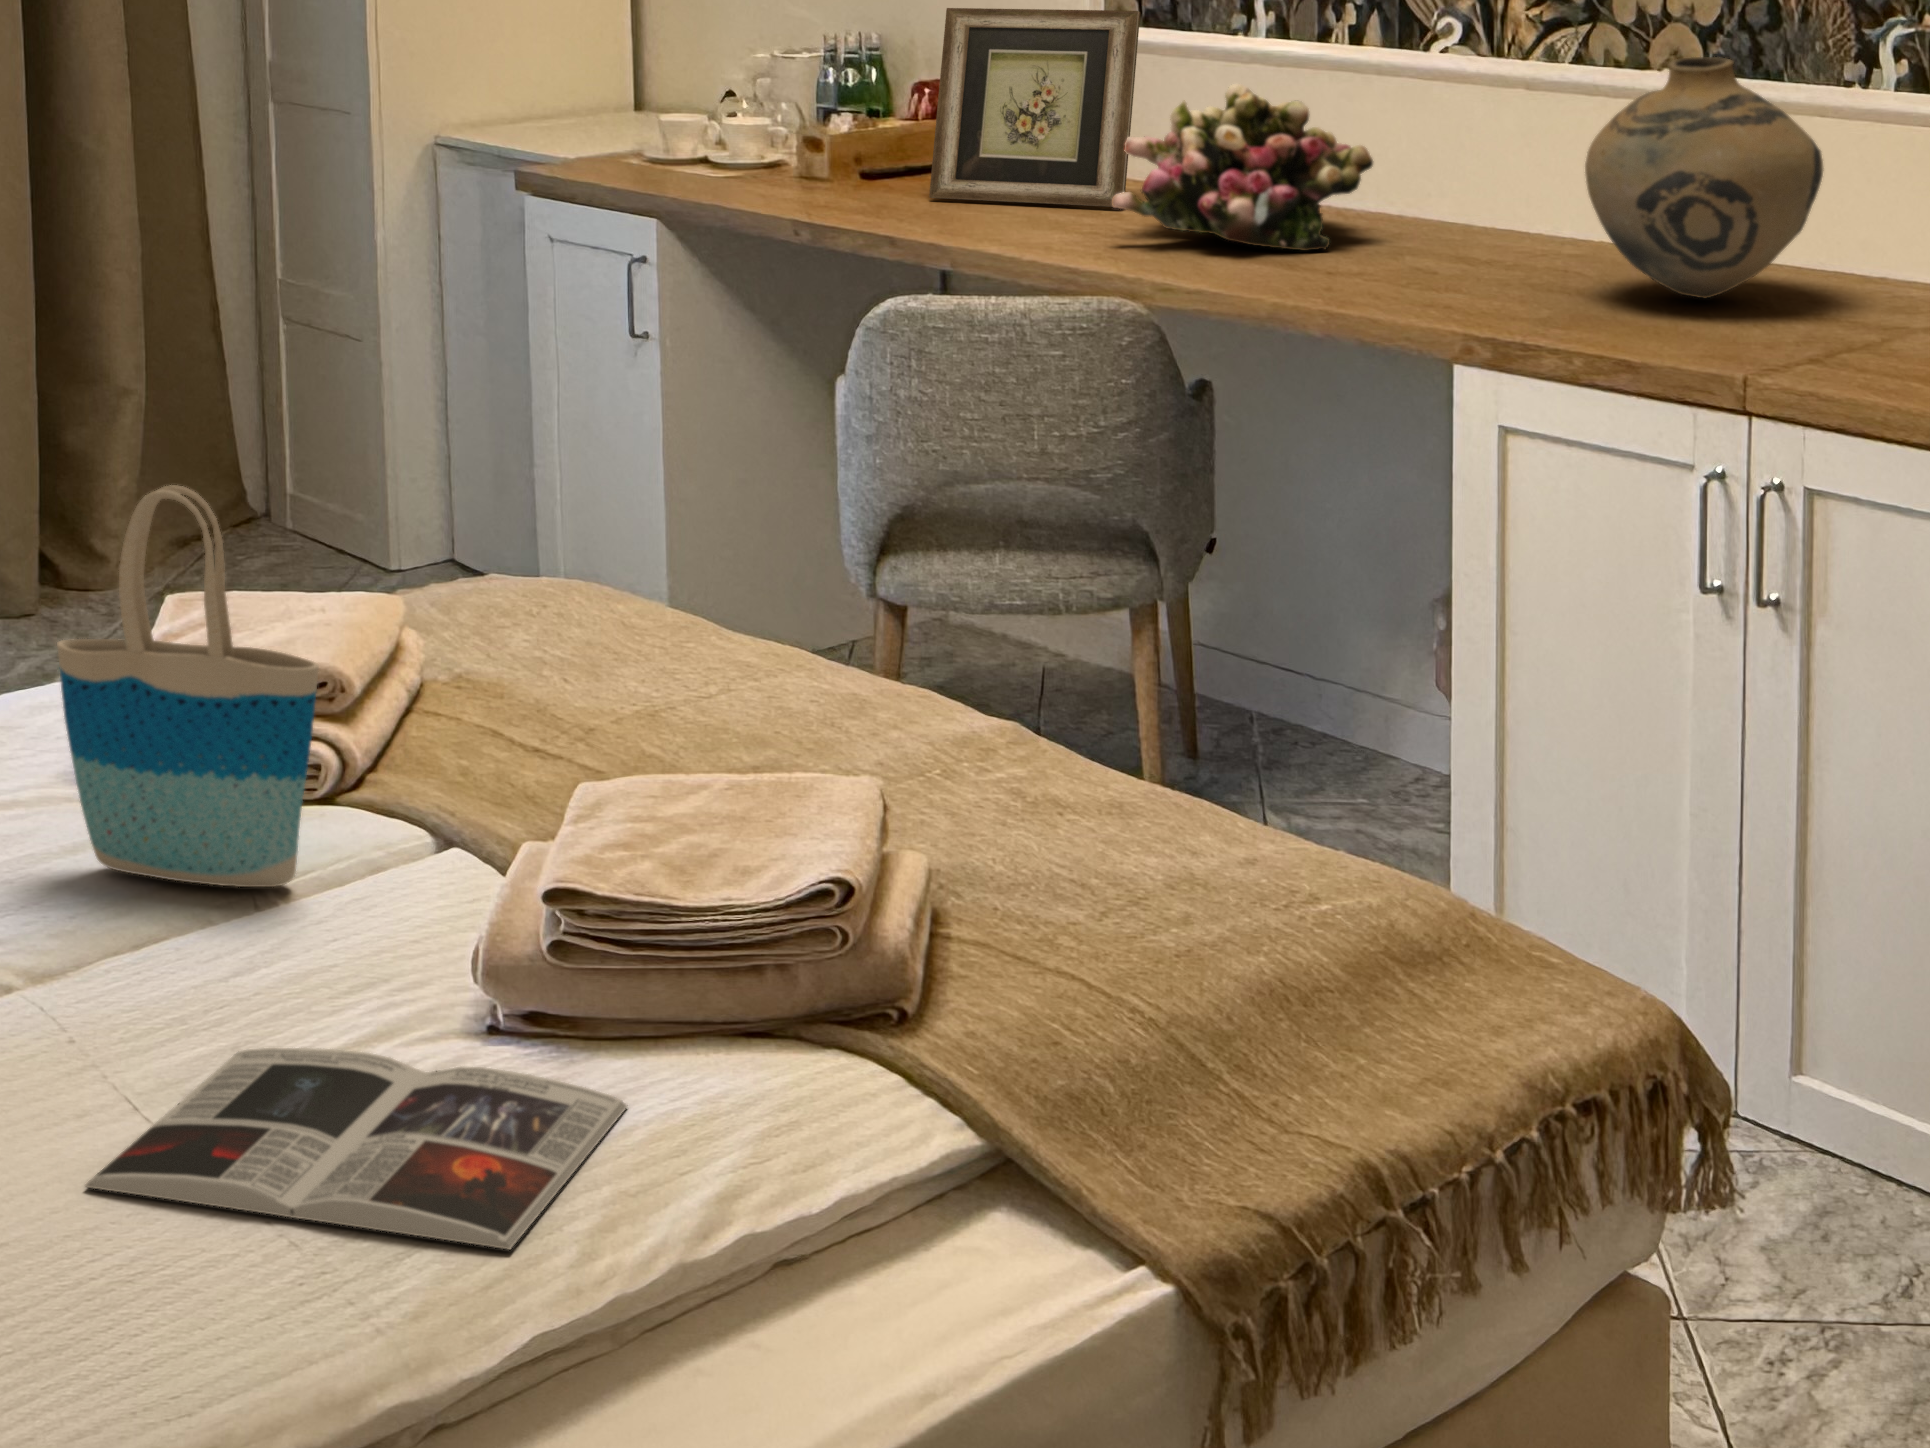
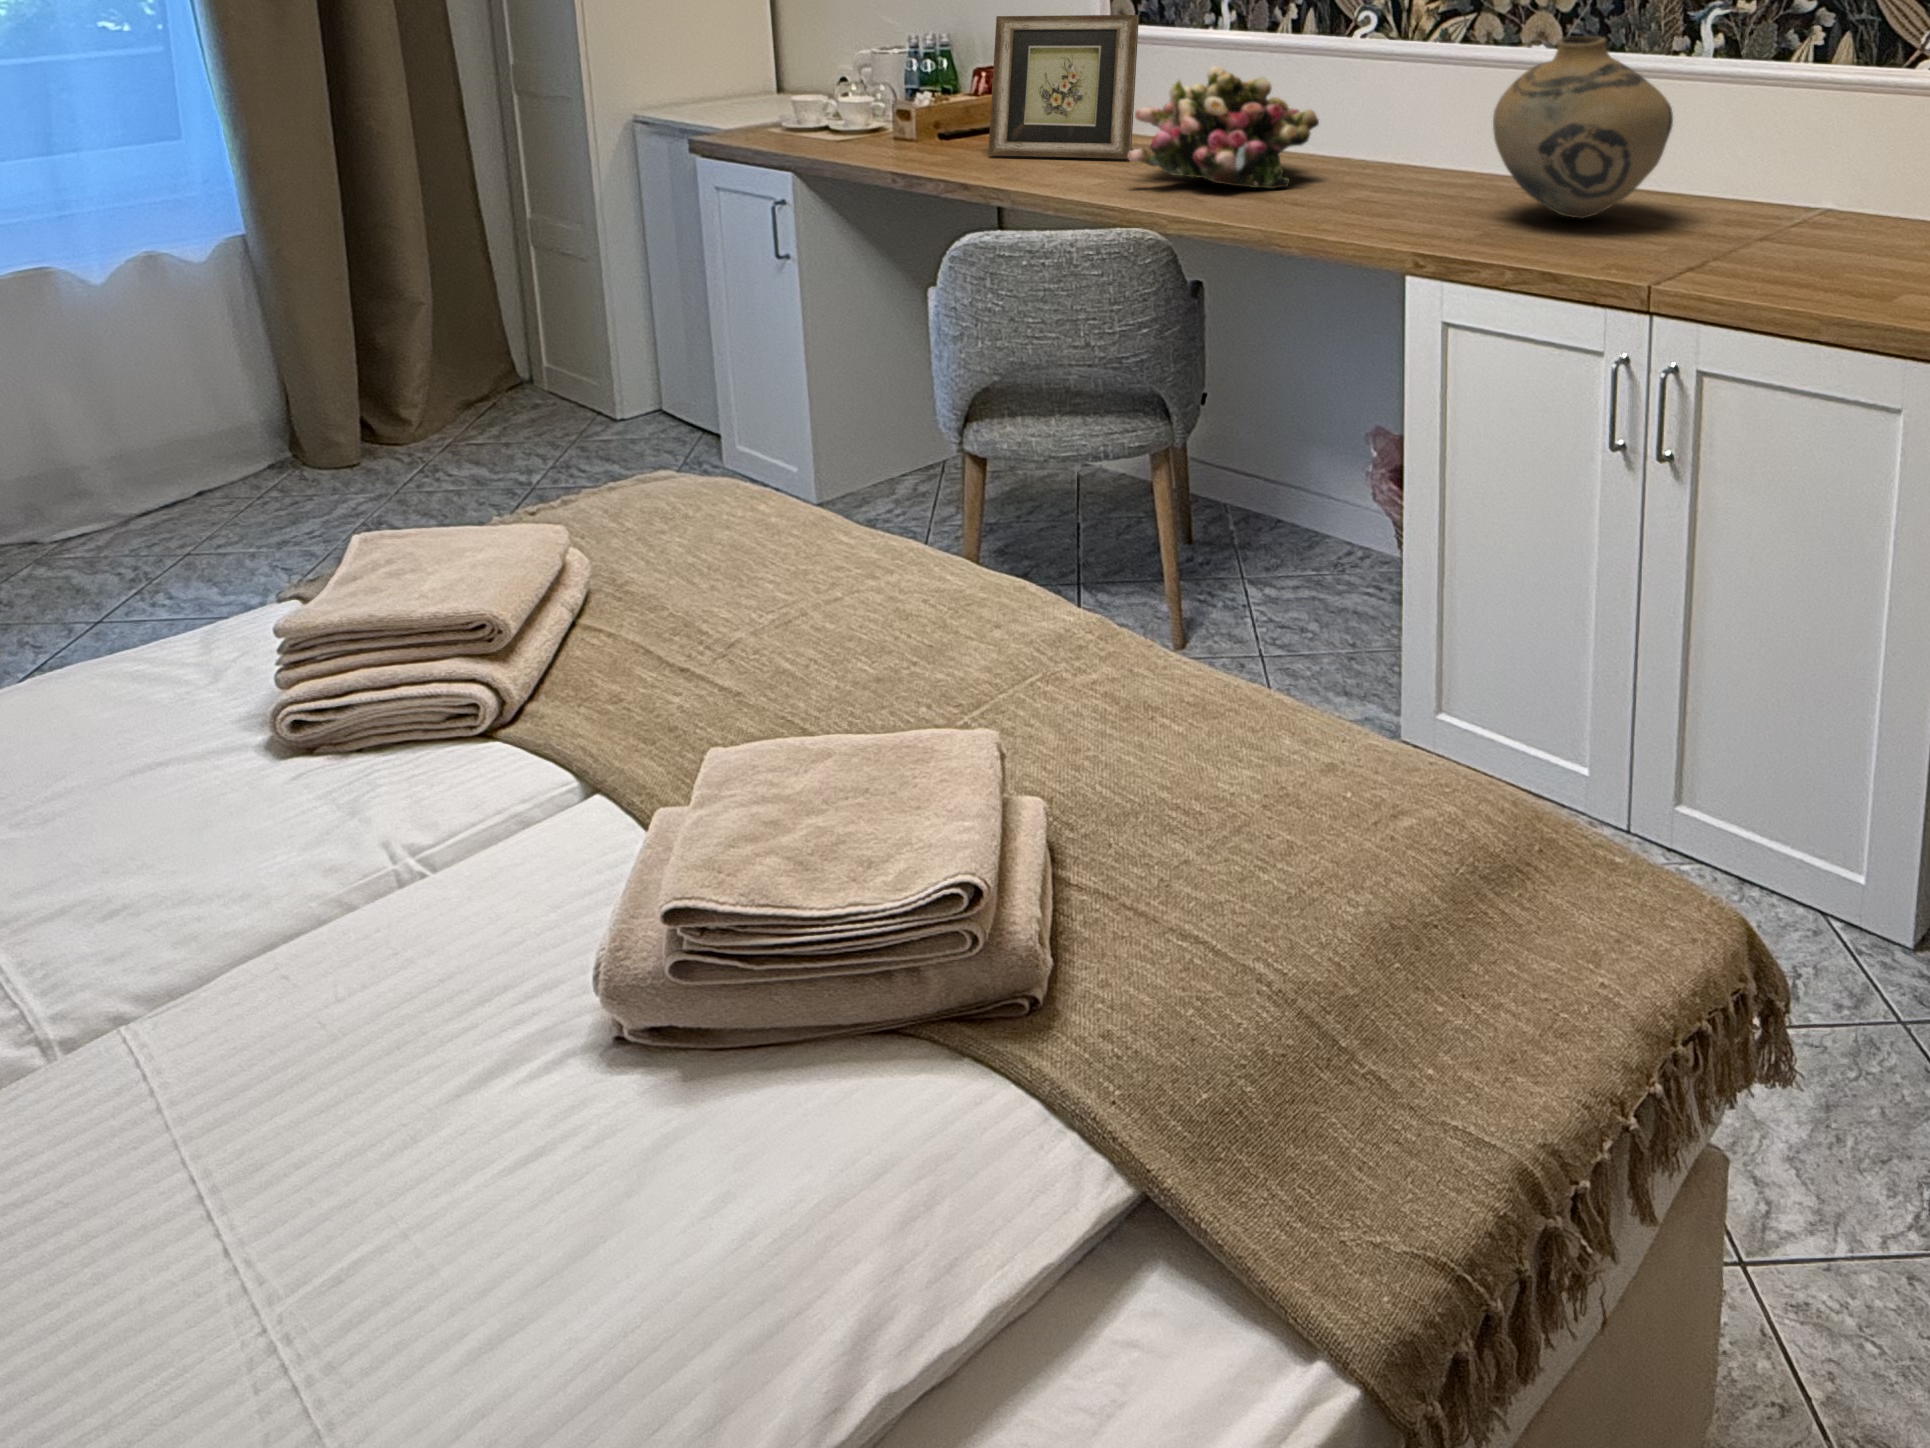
tote bag: present [57,485,319,887] -> none [206,467,455,833]
magazine: present [85,1048,627,1249] -> none [151,1058,757,1370]

